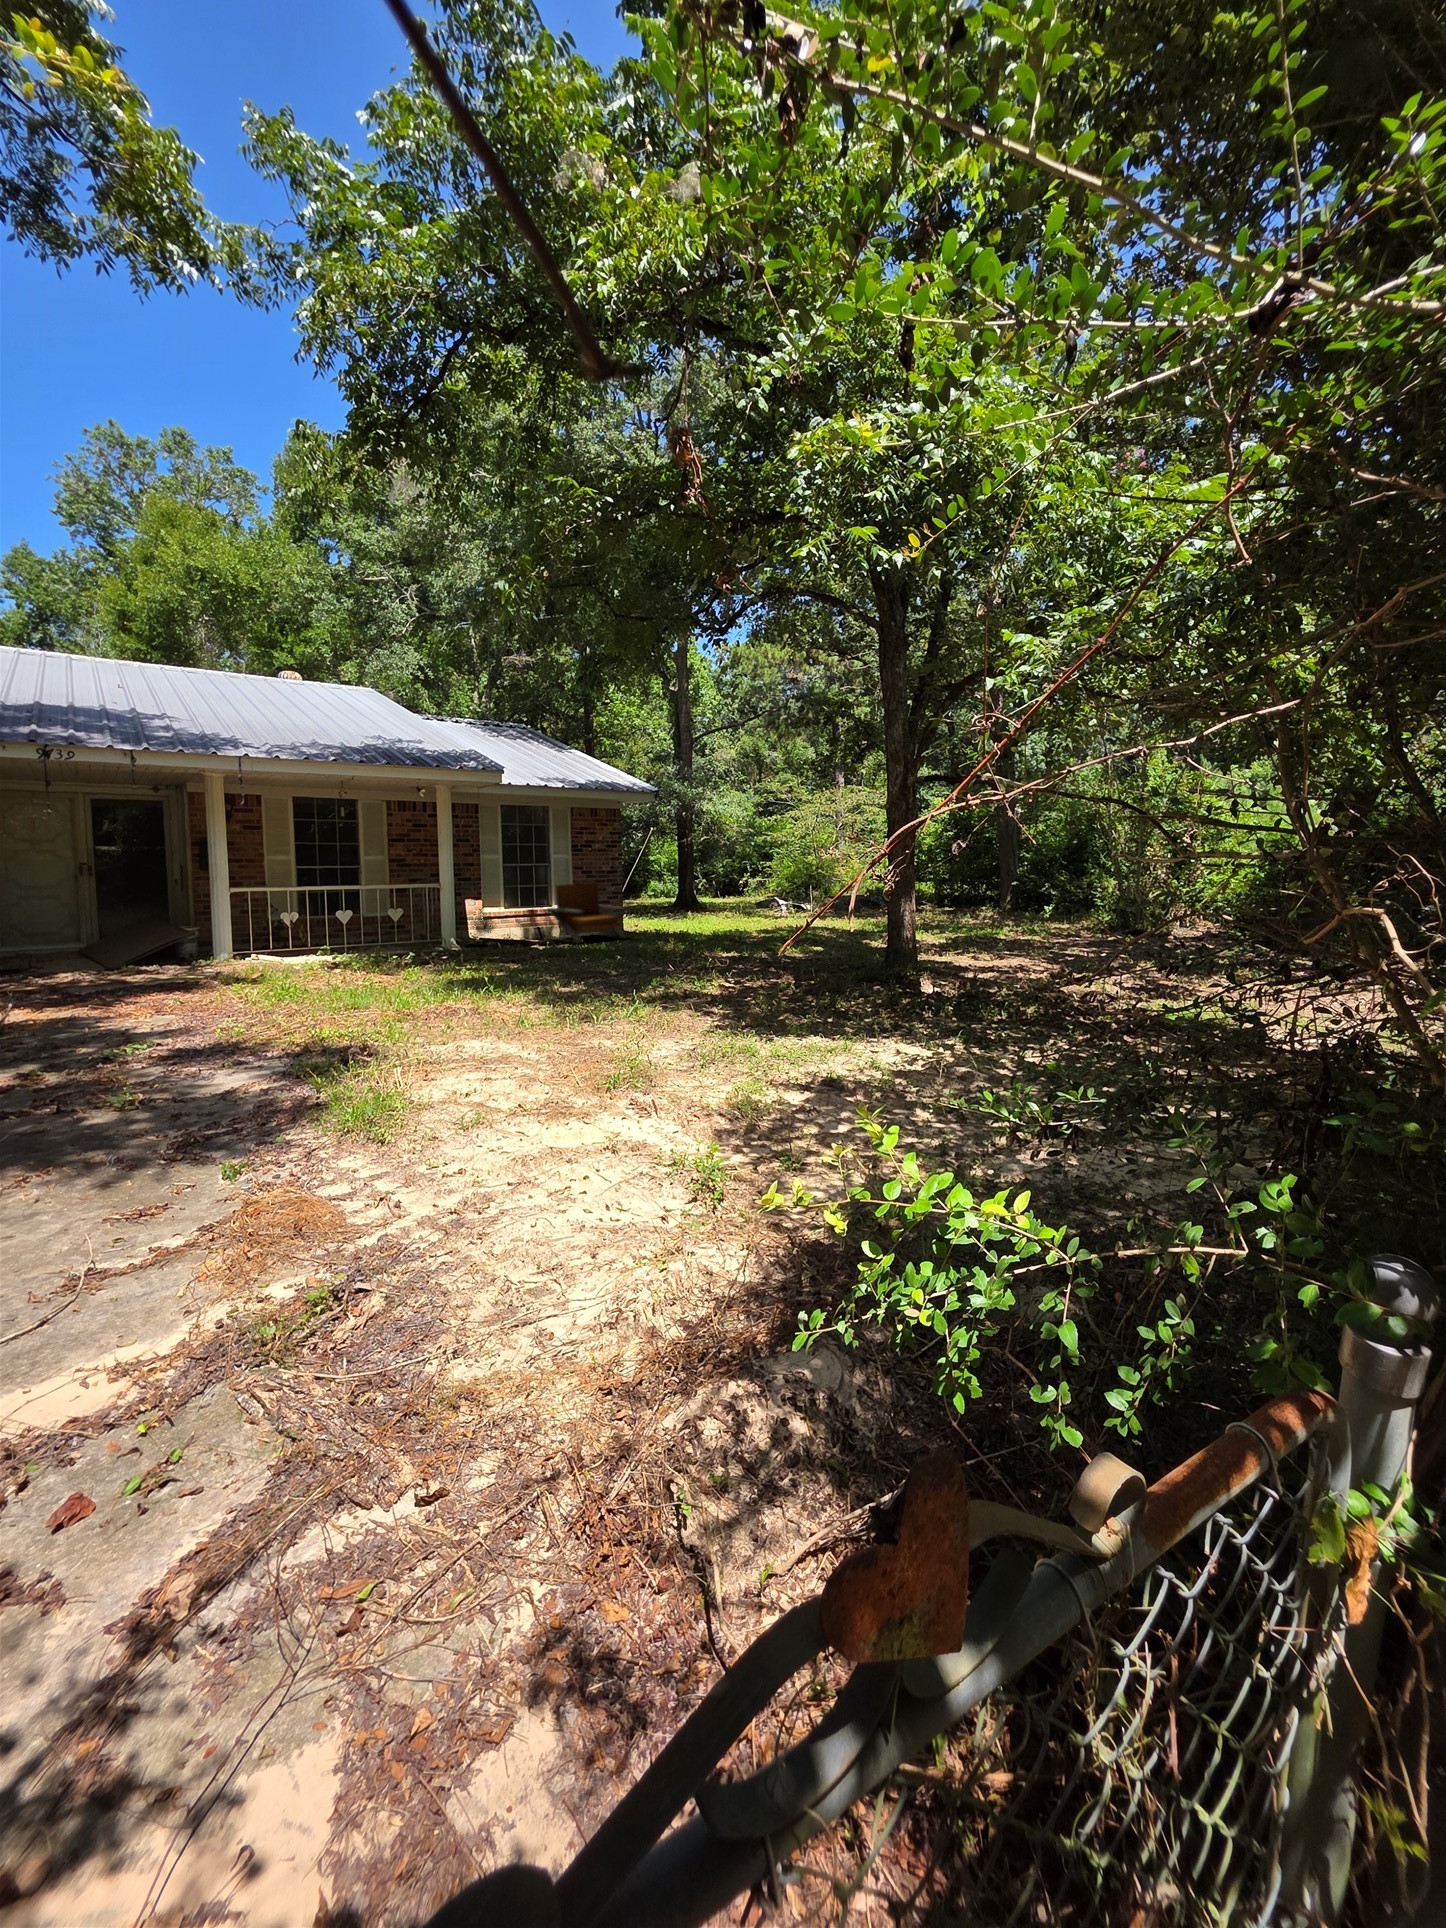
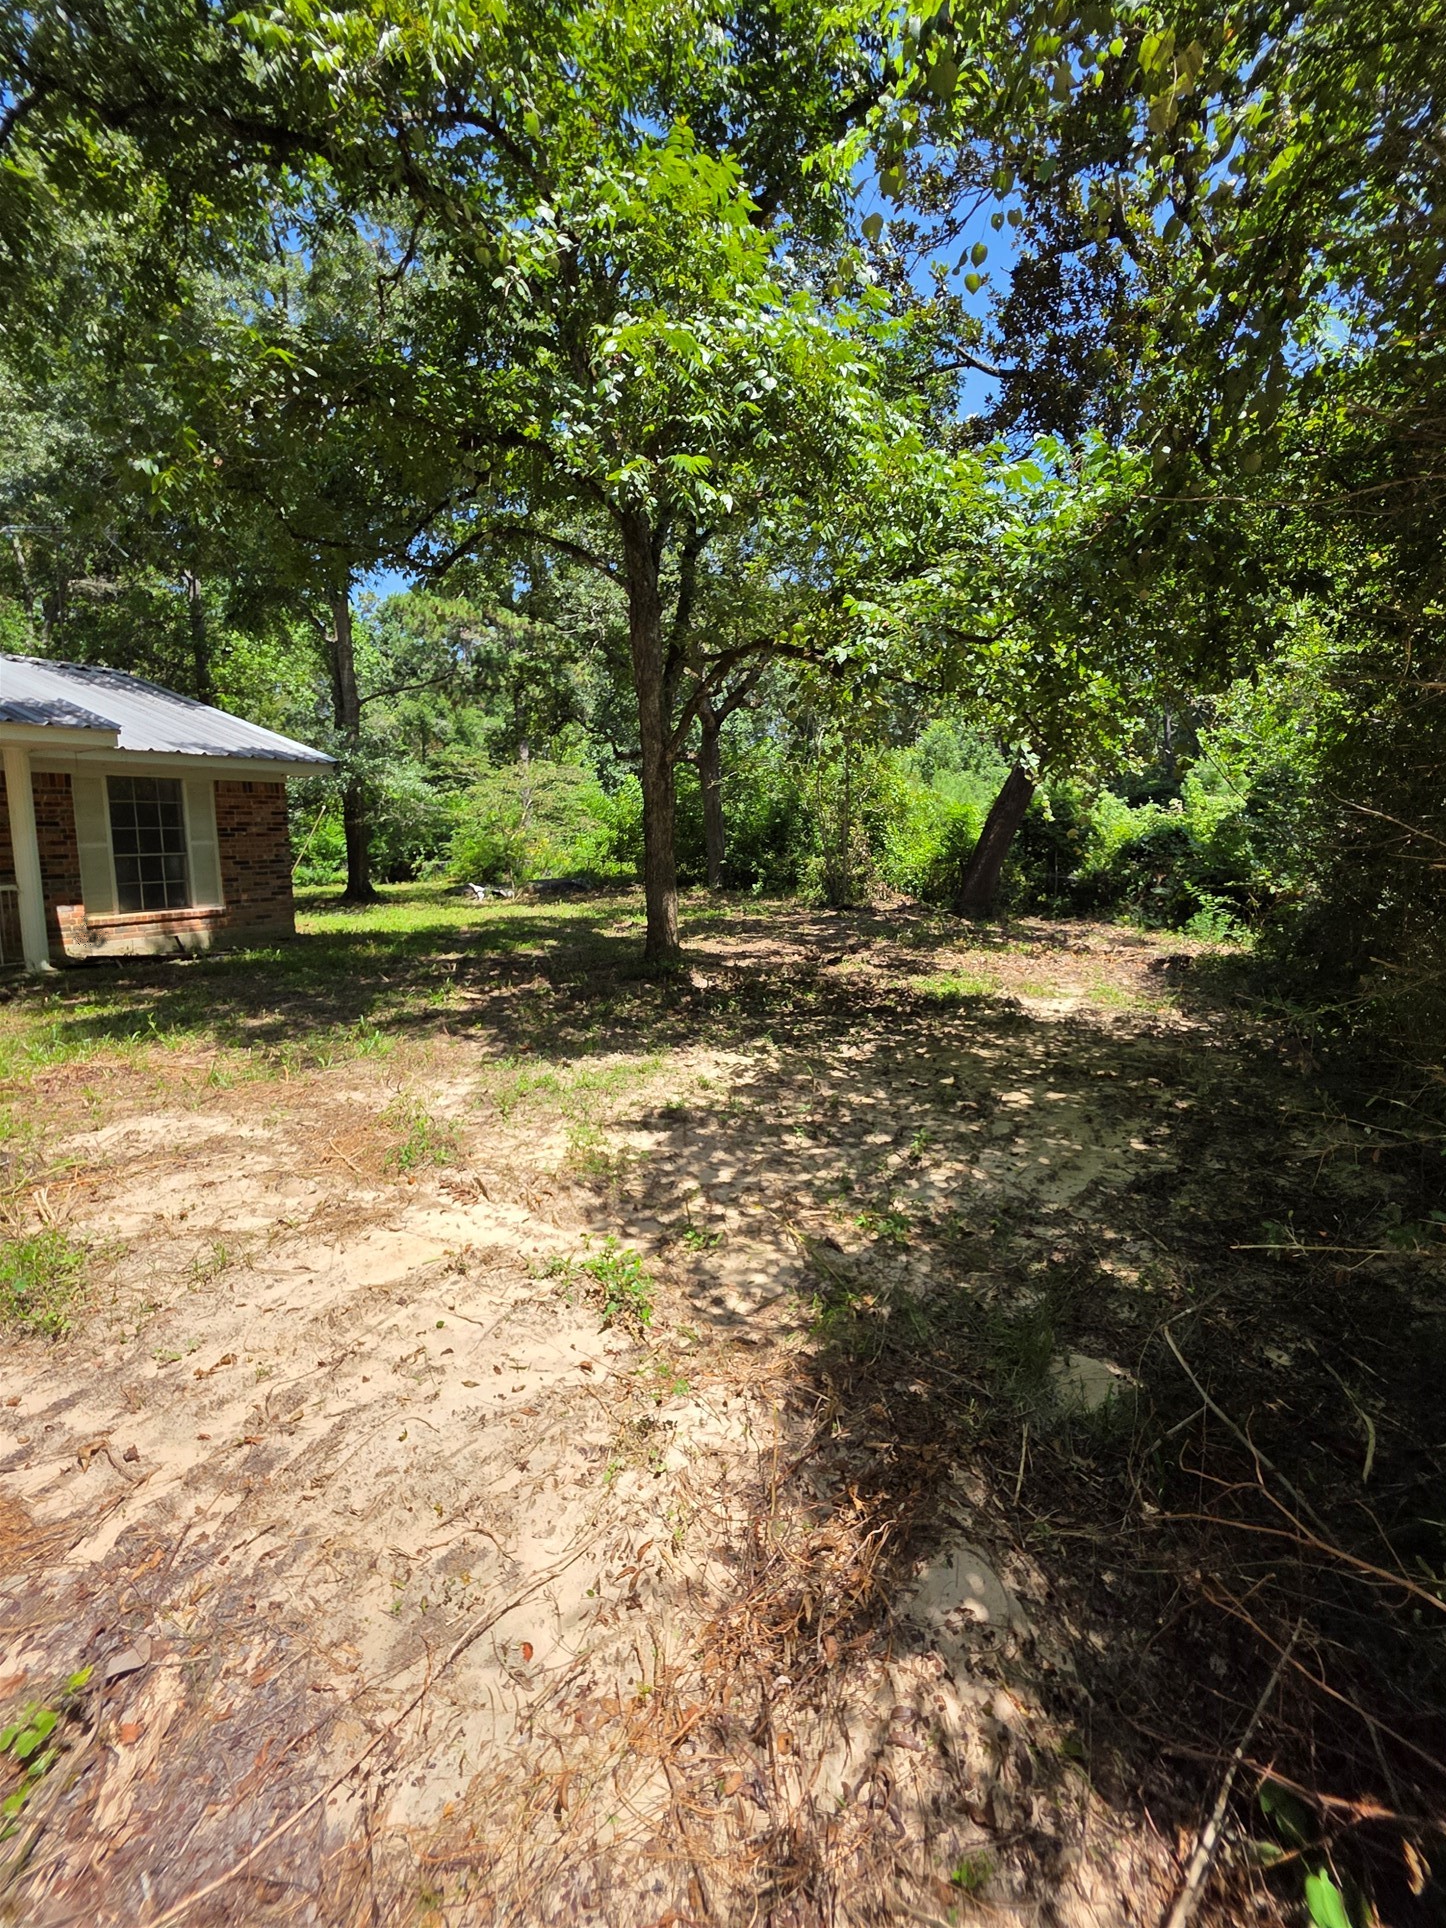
lounge chair: present [548,883,625,943] -> none [185,876,300,954]

